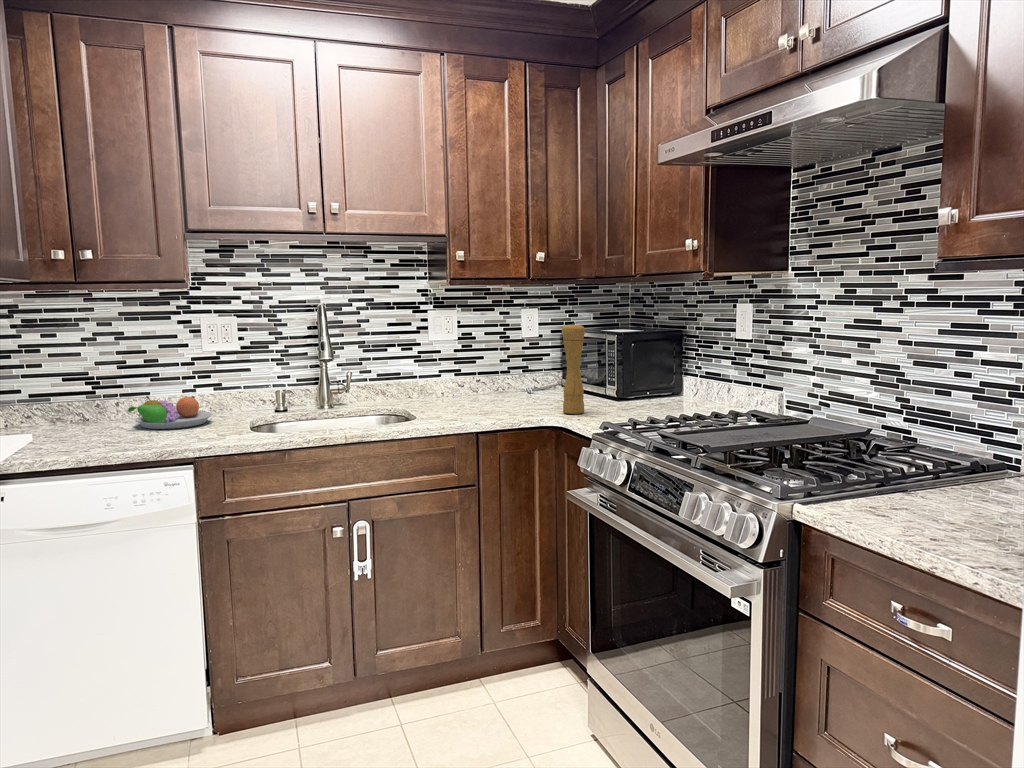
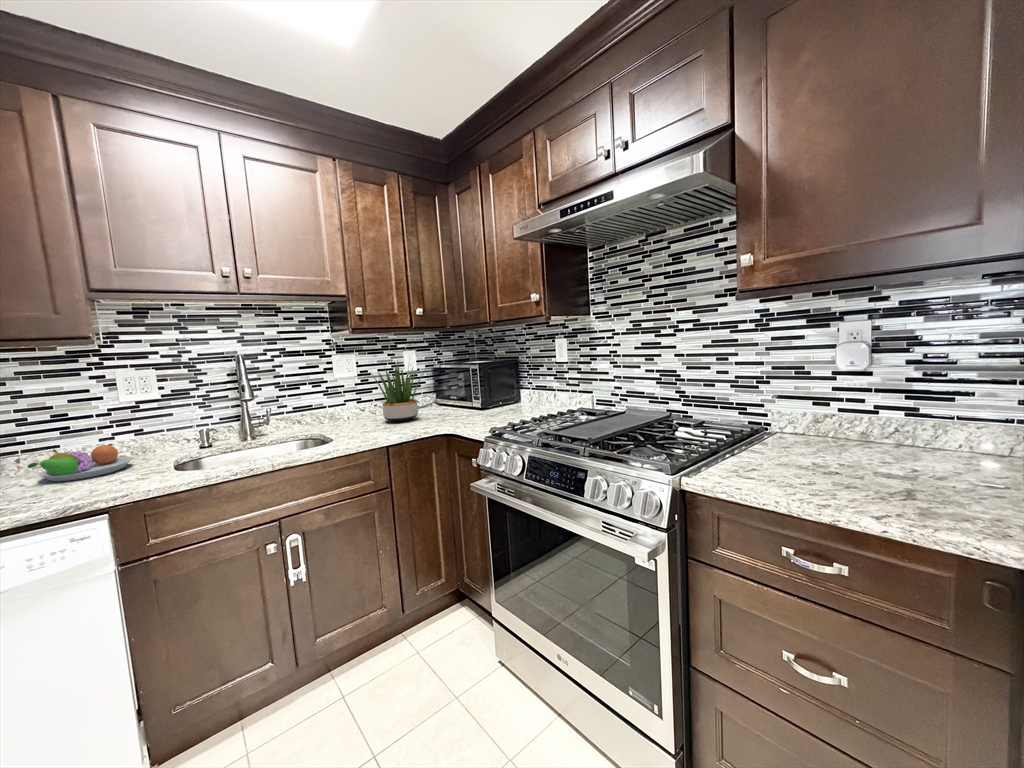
potted plant: none [471,321,545,405] -> present [372,361,424,422]
pepper mill: present [562,323,585,414] -> none [442,358,462,423]

